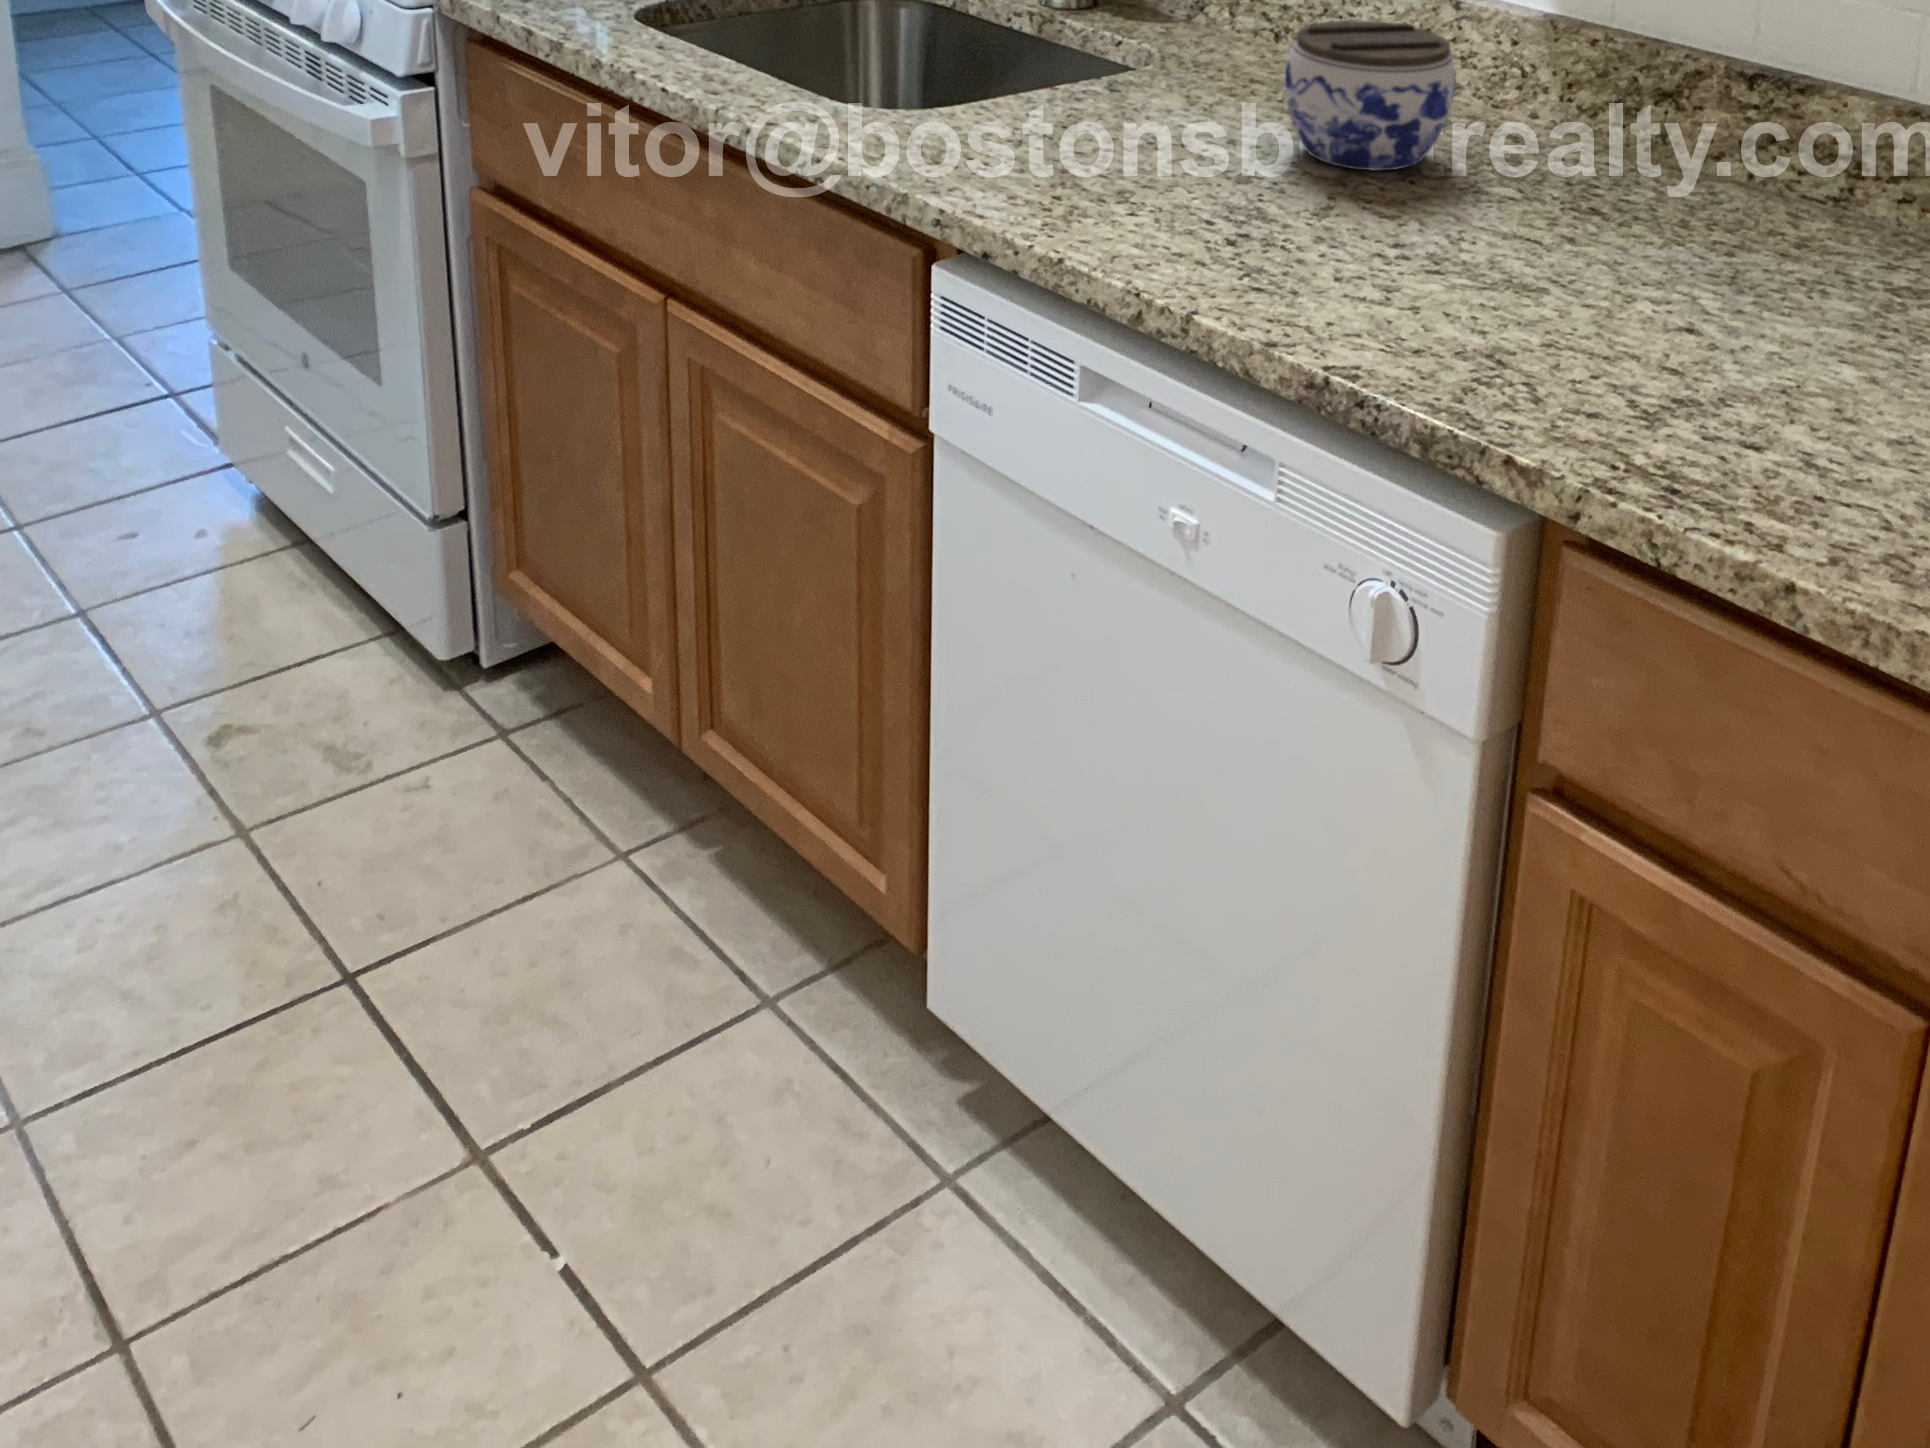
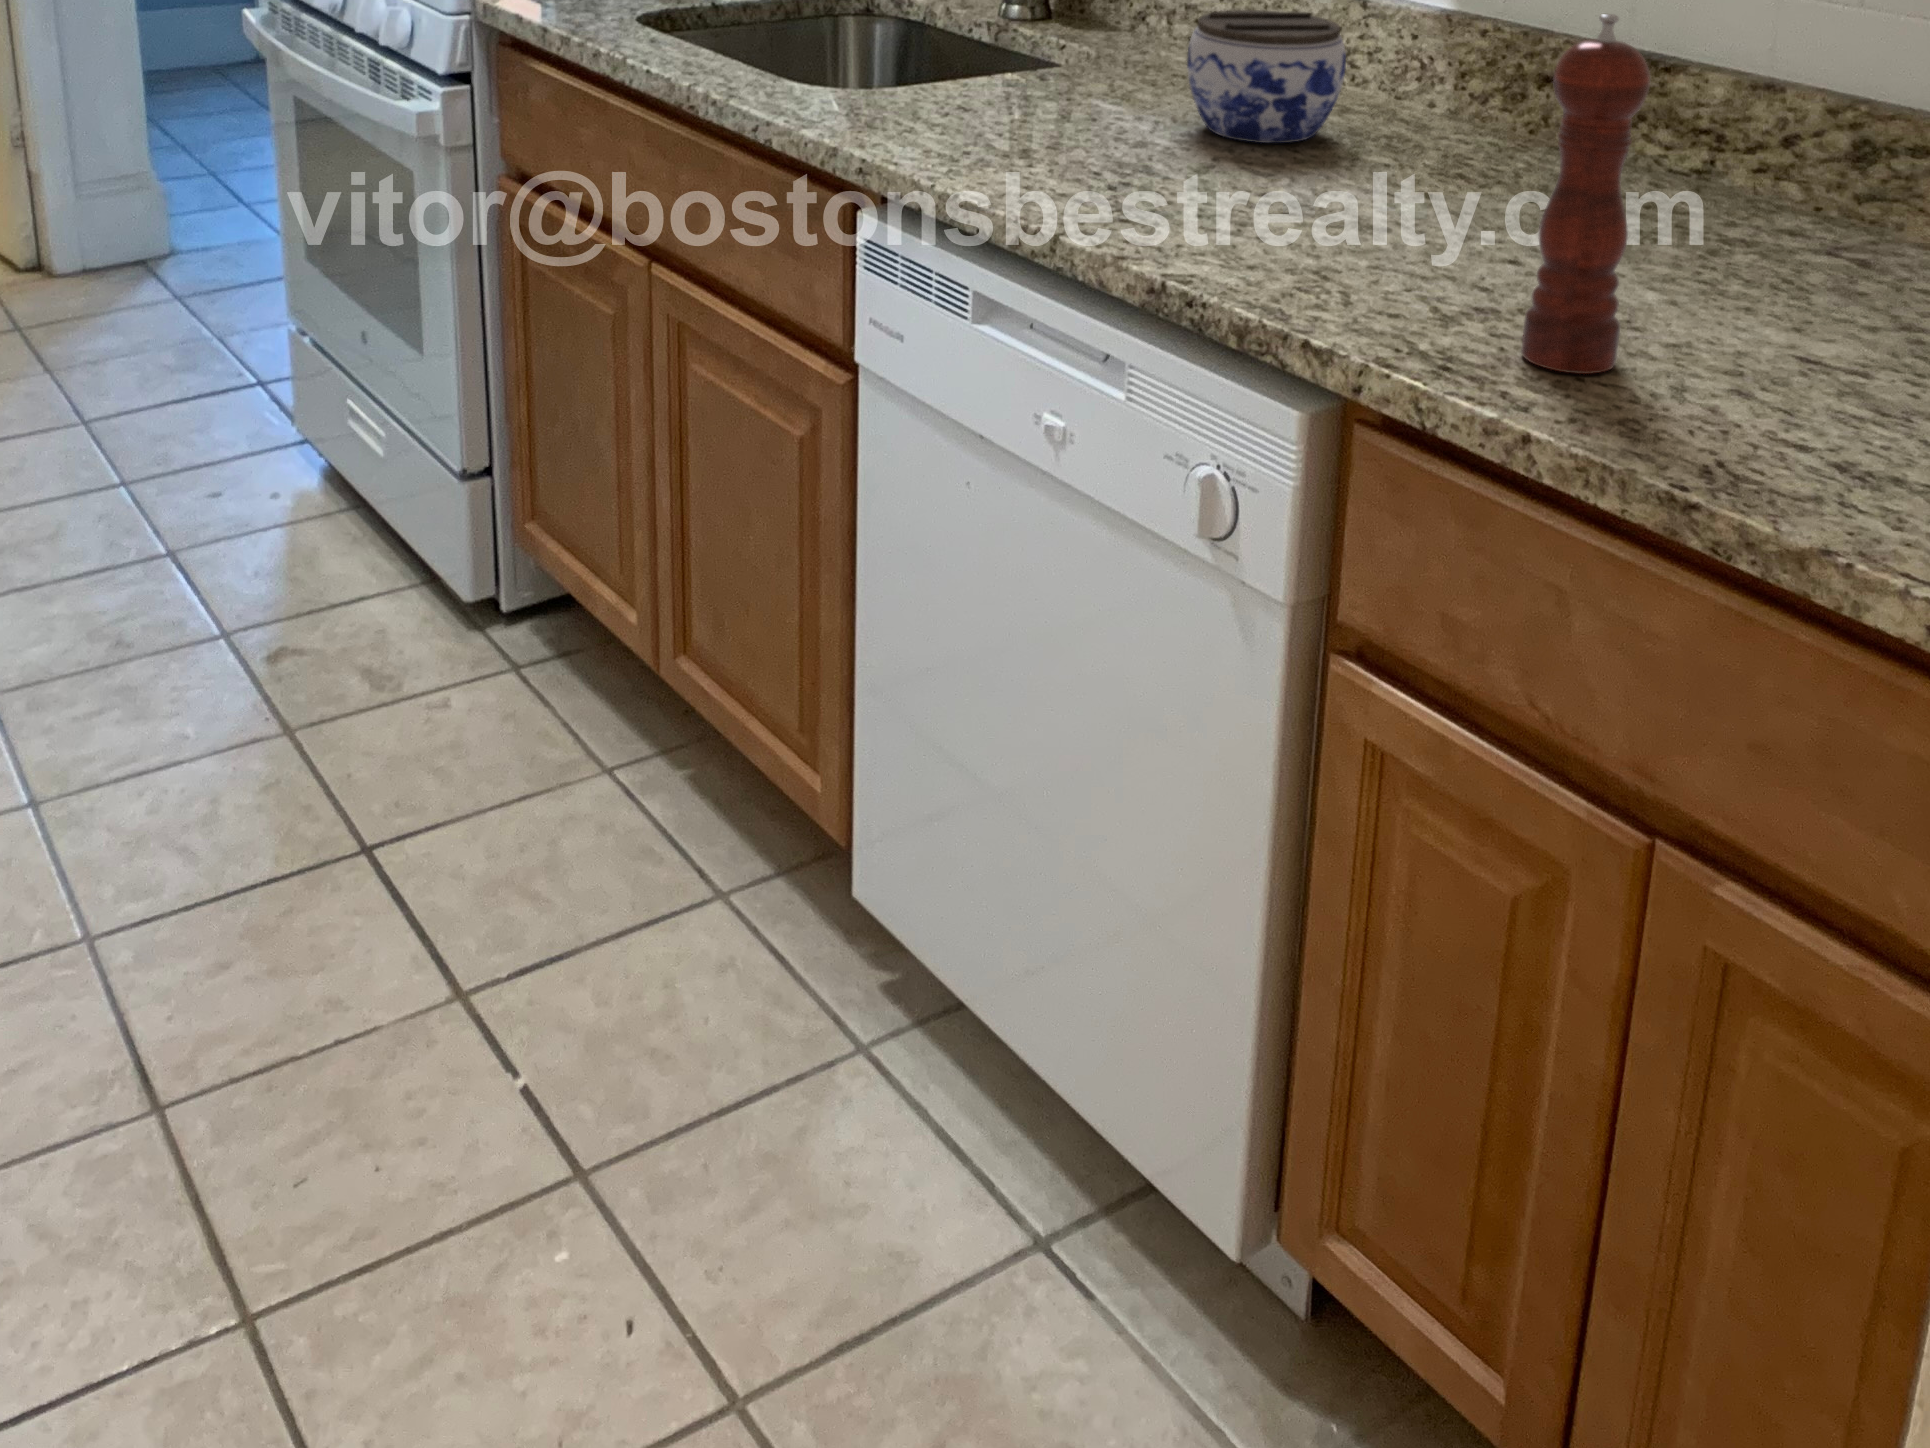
pepper mill: none [1750,97,1904,493] -> present [1521,14,1650,374]

